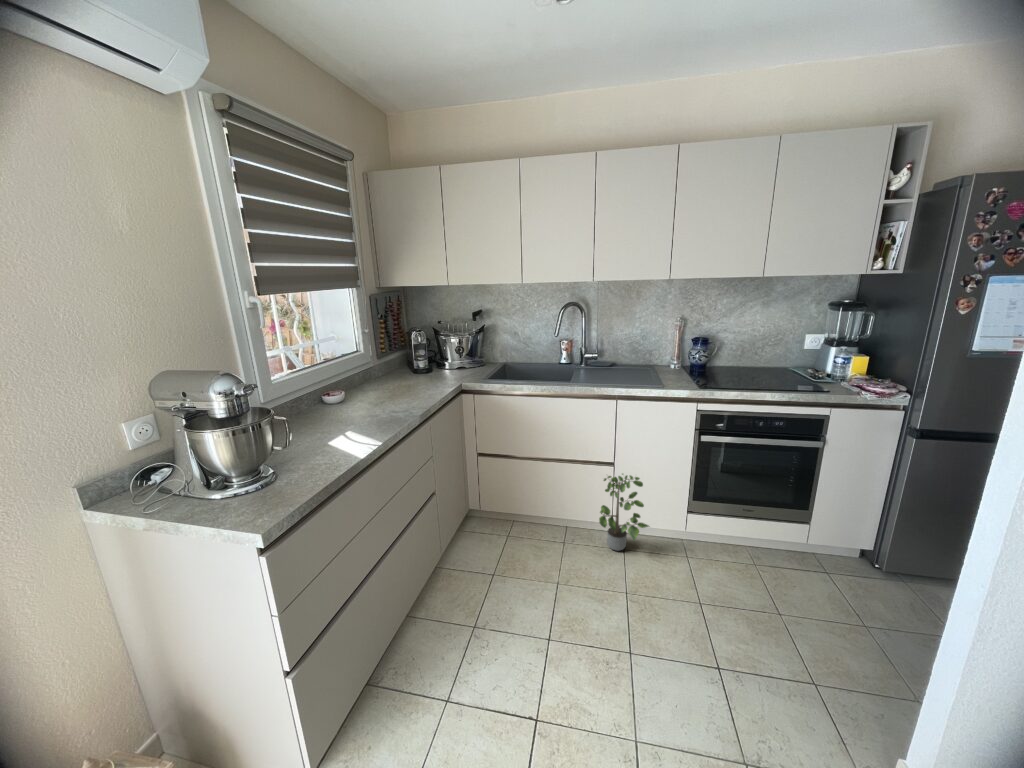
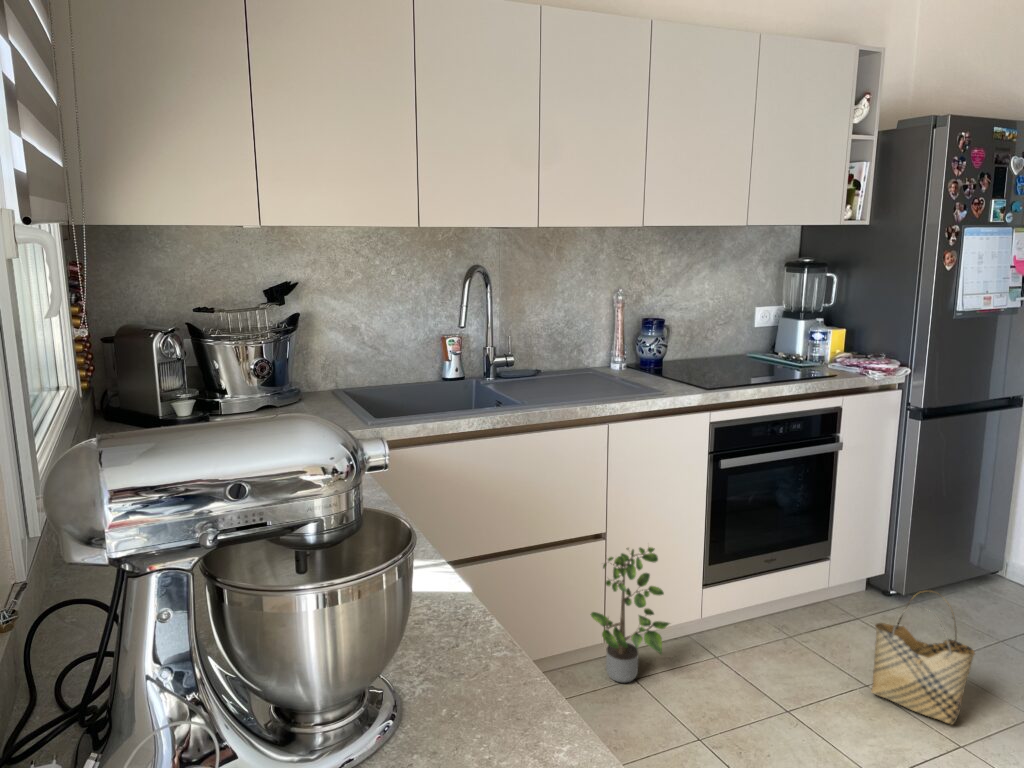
woven basket: none [776,562,858,666] -> present [871,590,975,724]

